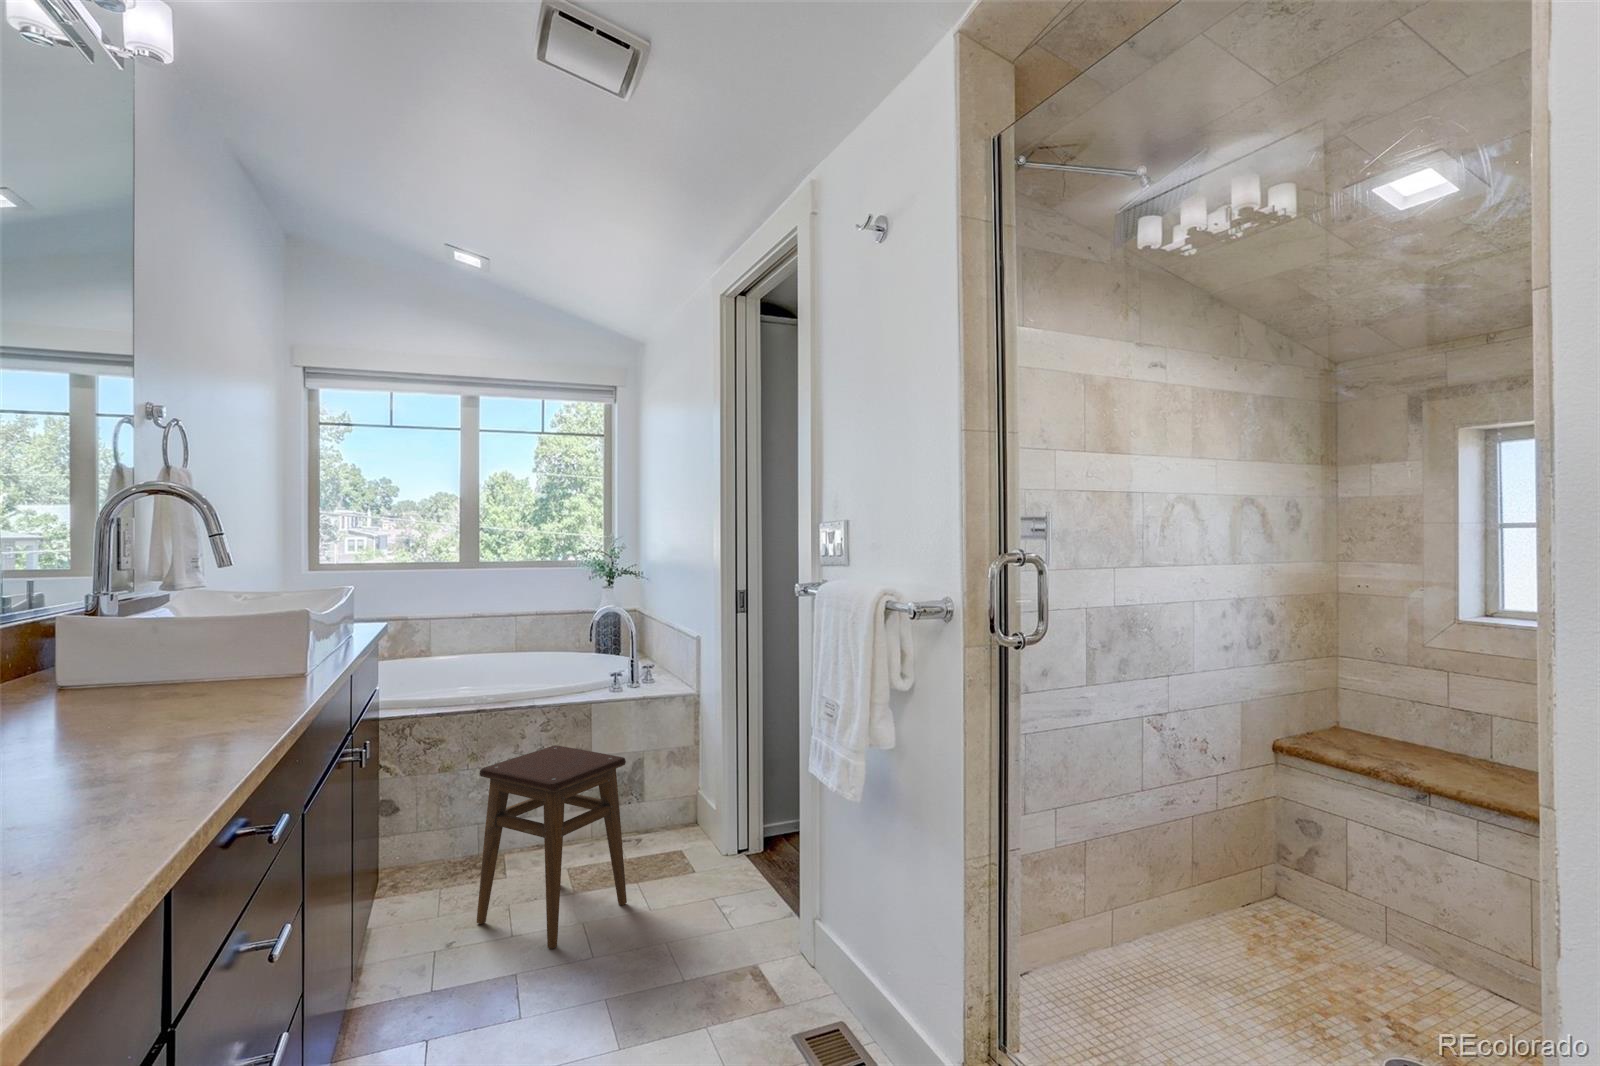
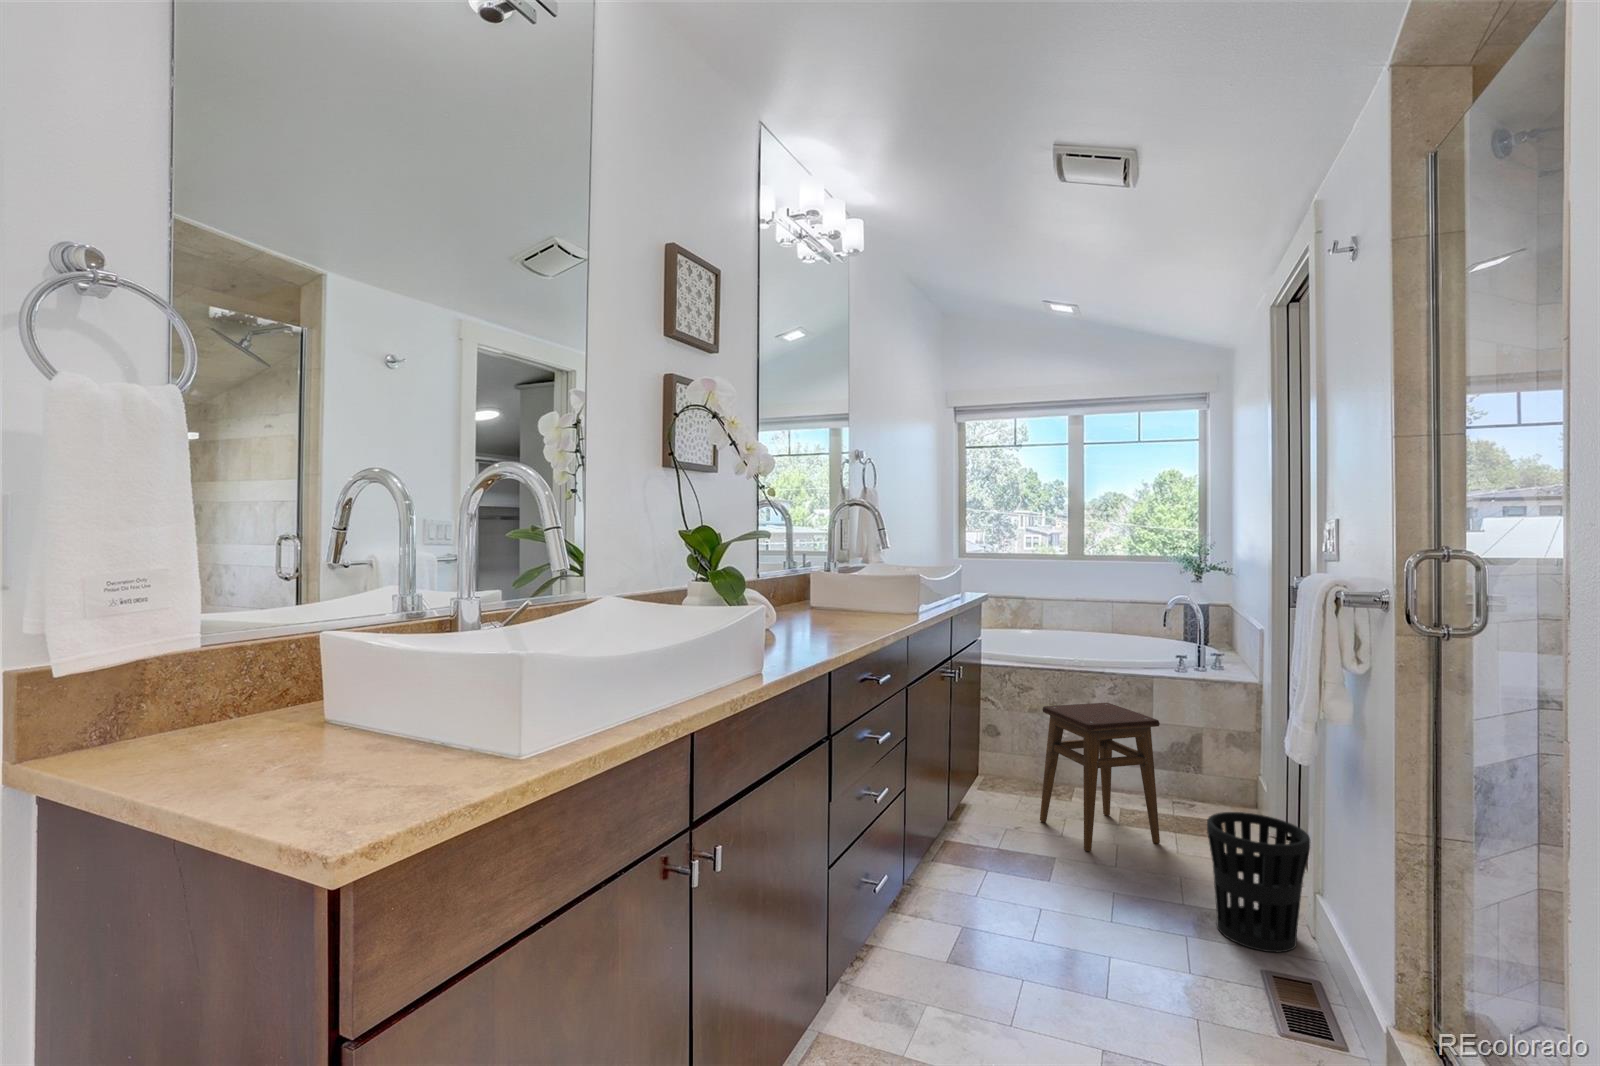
wastebasket: none [716,848,817,1011] -> present [1207,812,1310,952]

